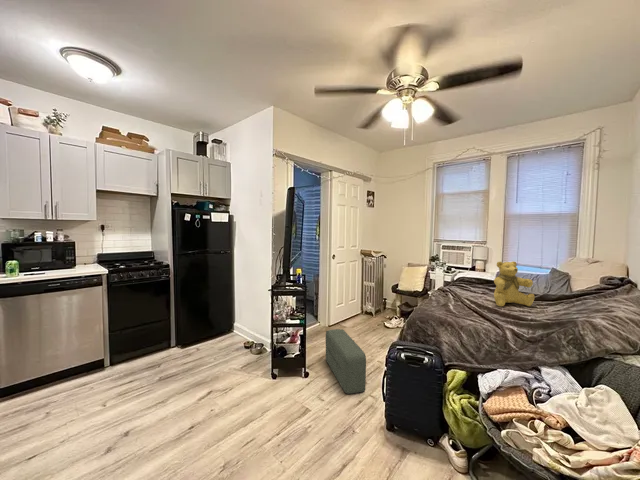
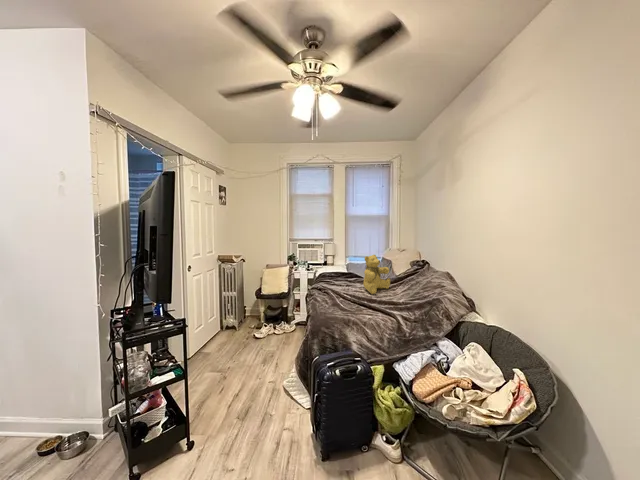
pouf: present [326,329,366,394] -> none [205,362,276,442]

